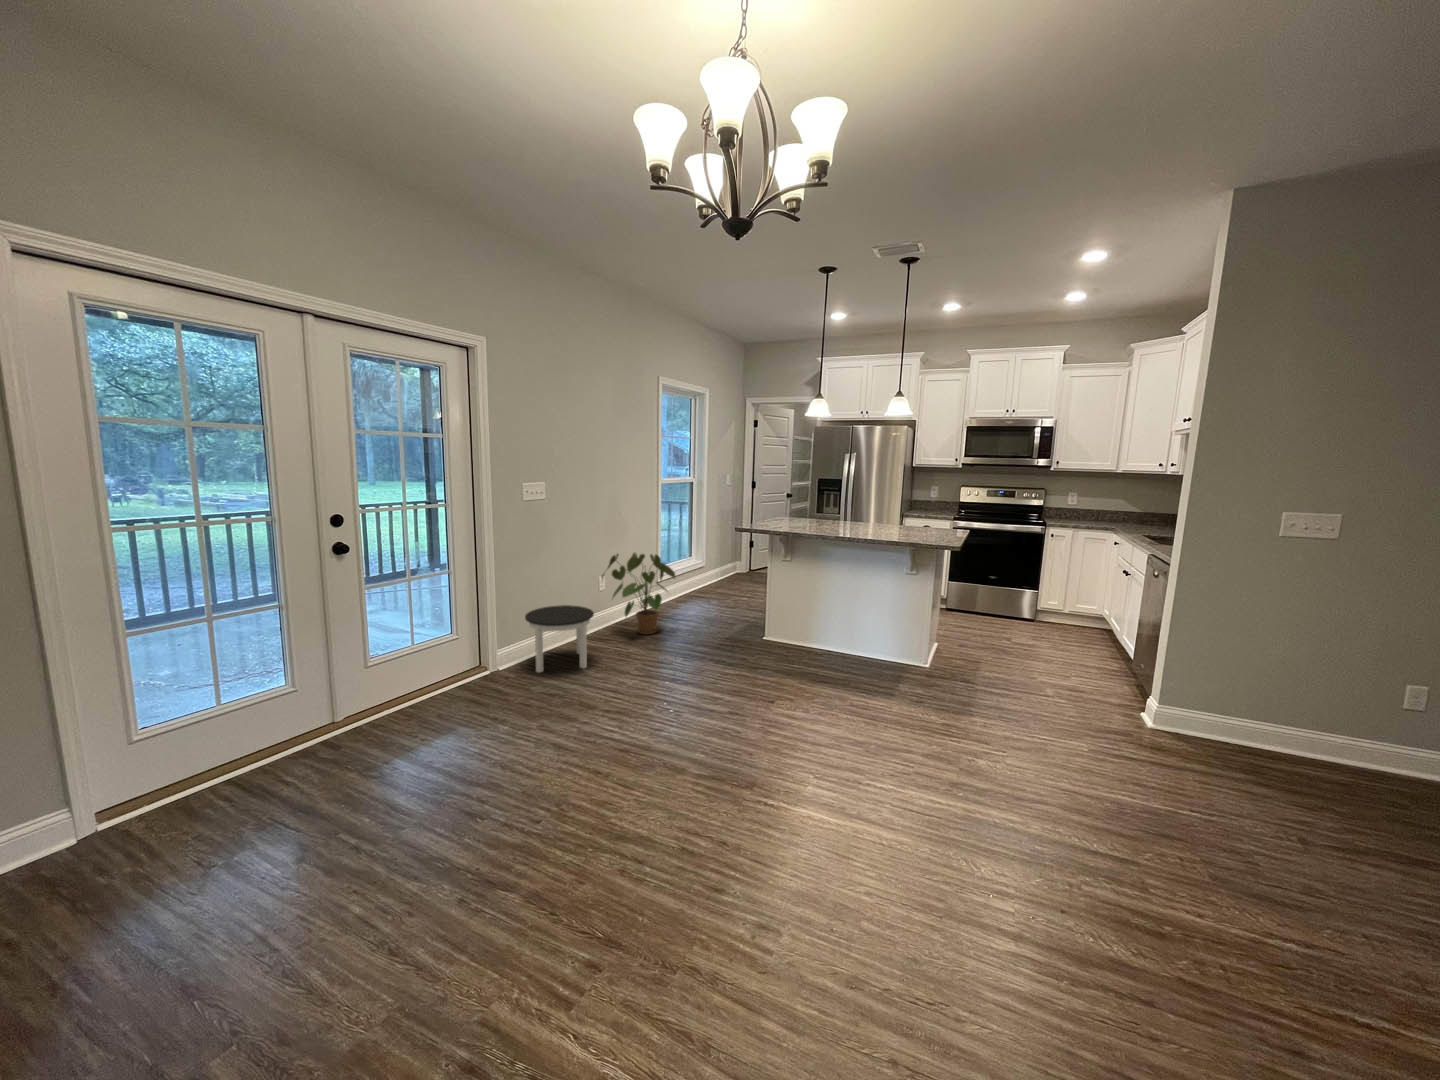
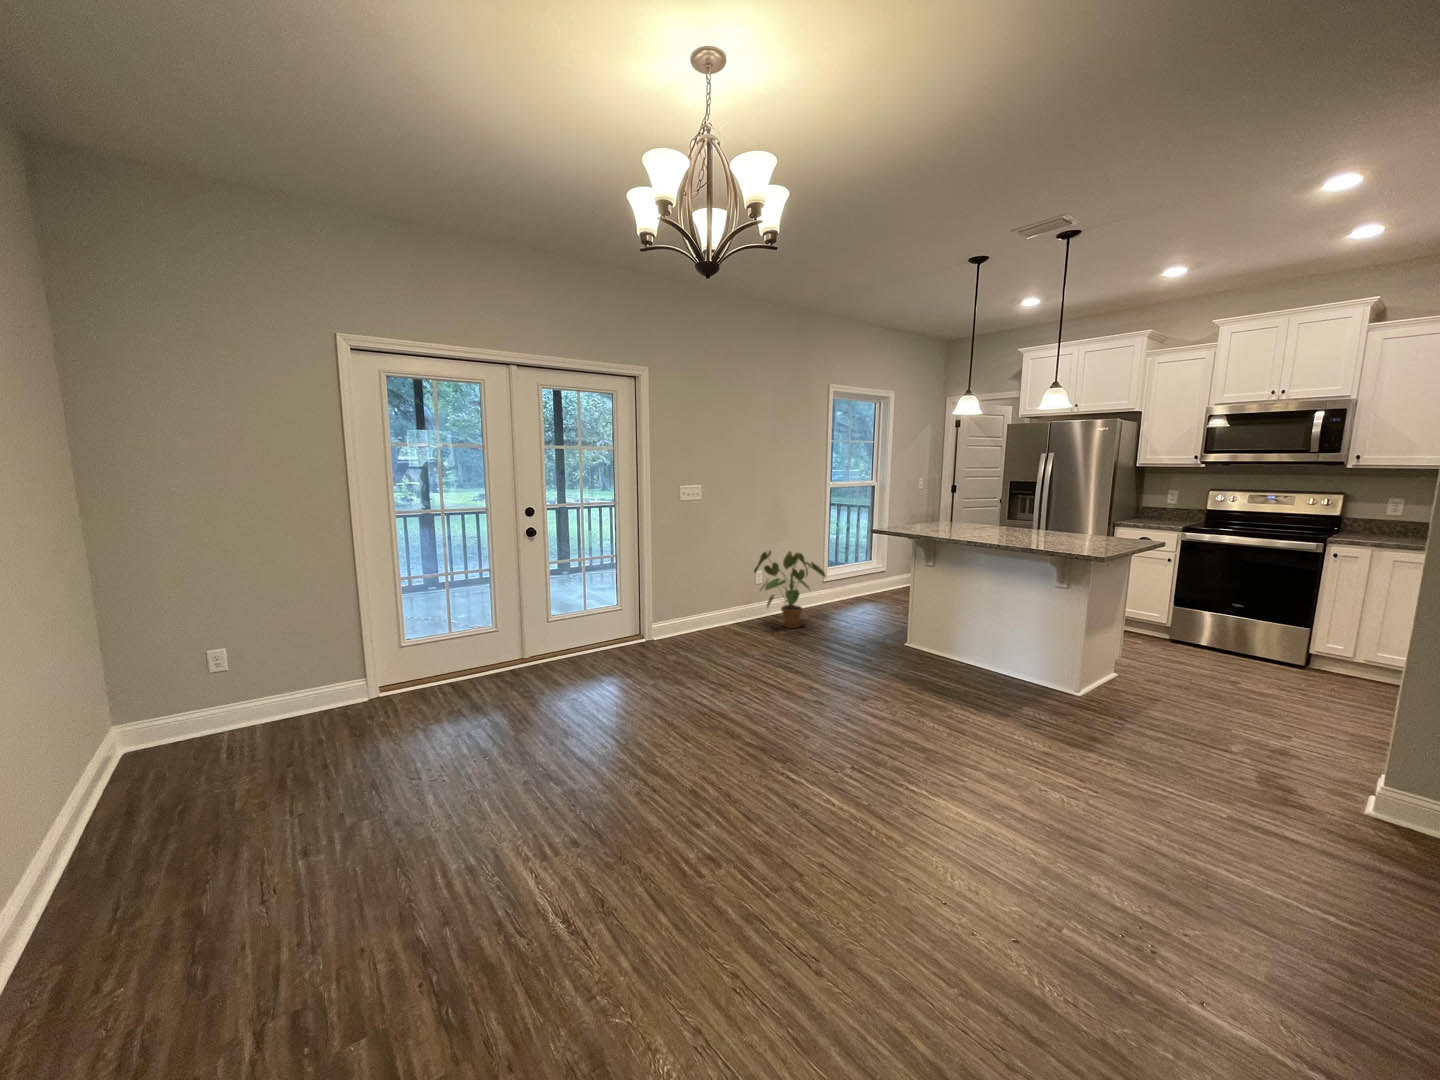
round table: present [525,605,594,673] -> none [672,592,729,648]

